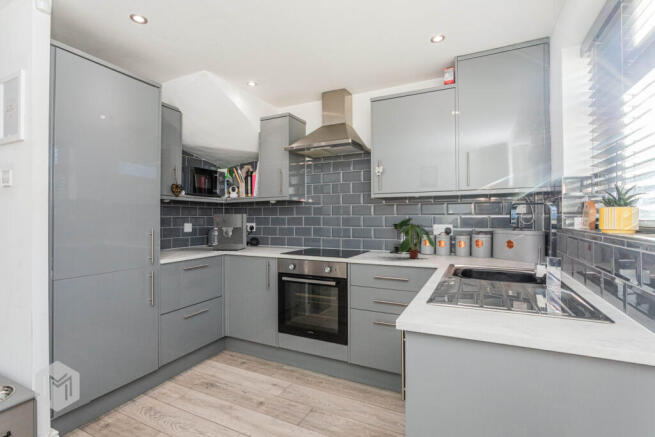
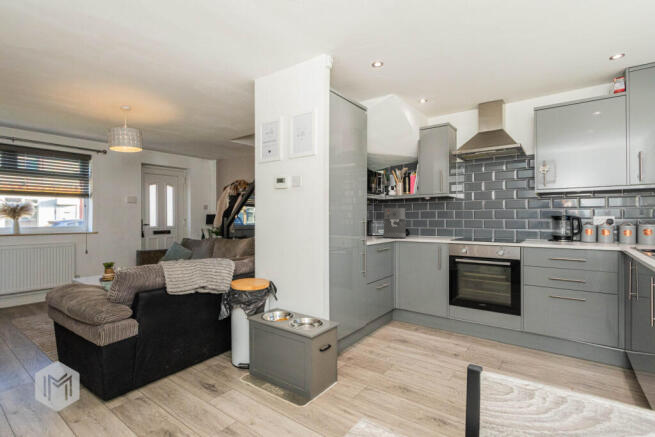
plant: present [397,218,435,258] -> none [560,210,605,245]

